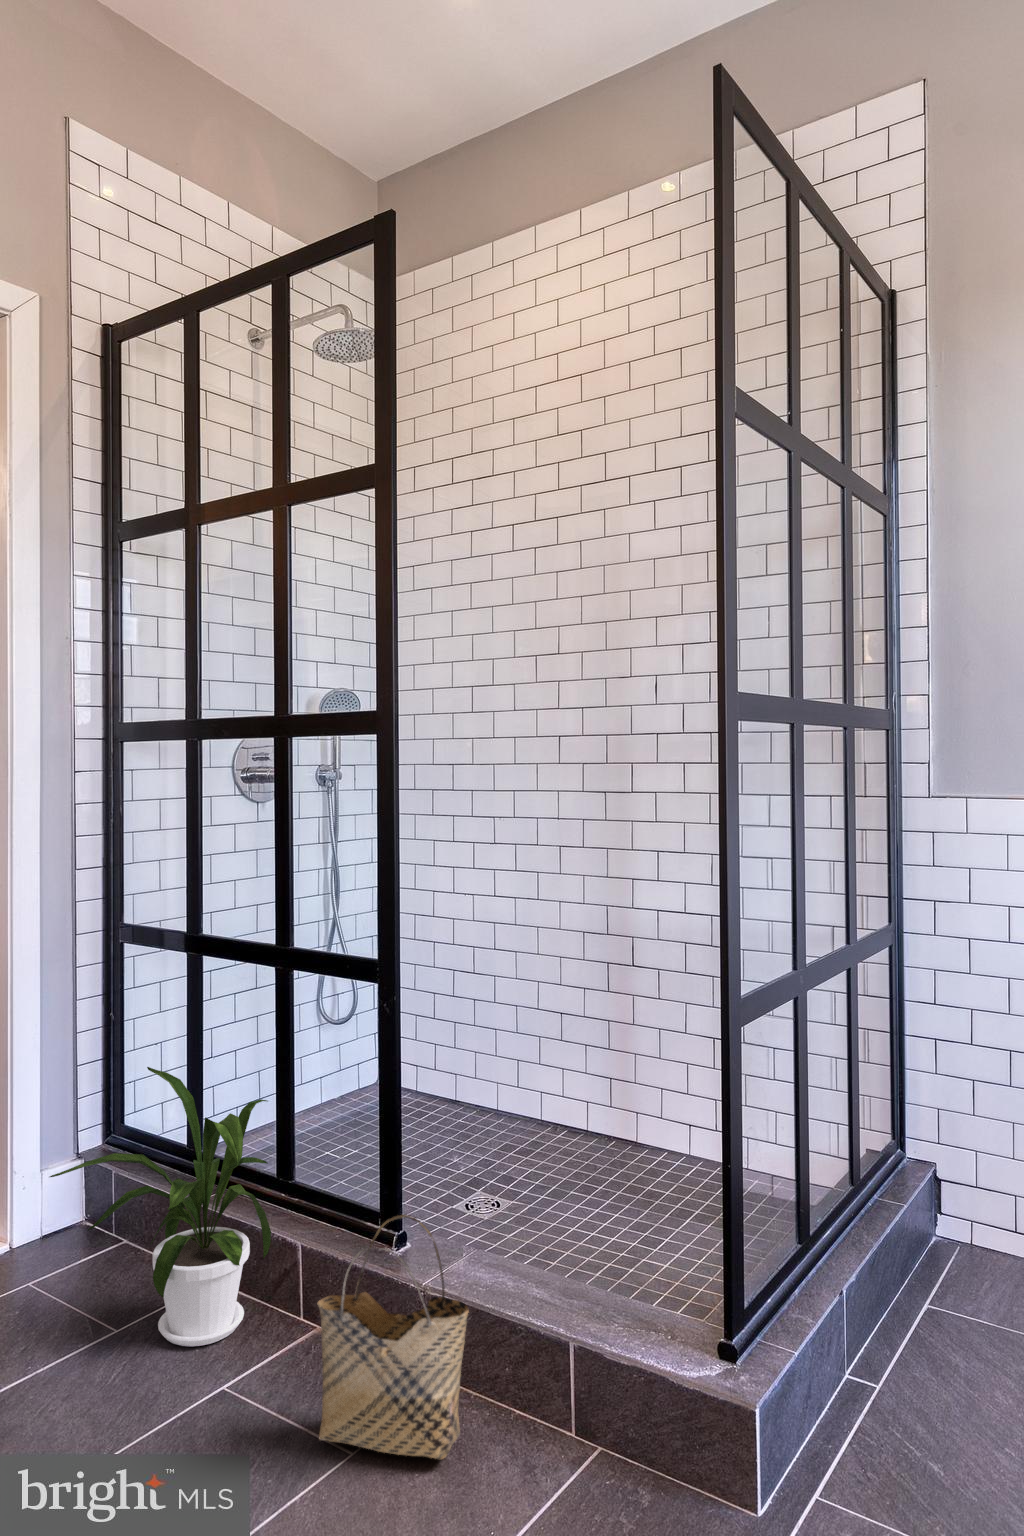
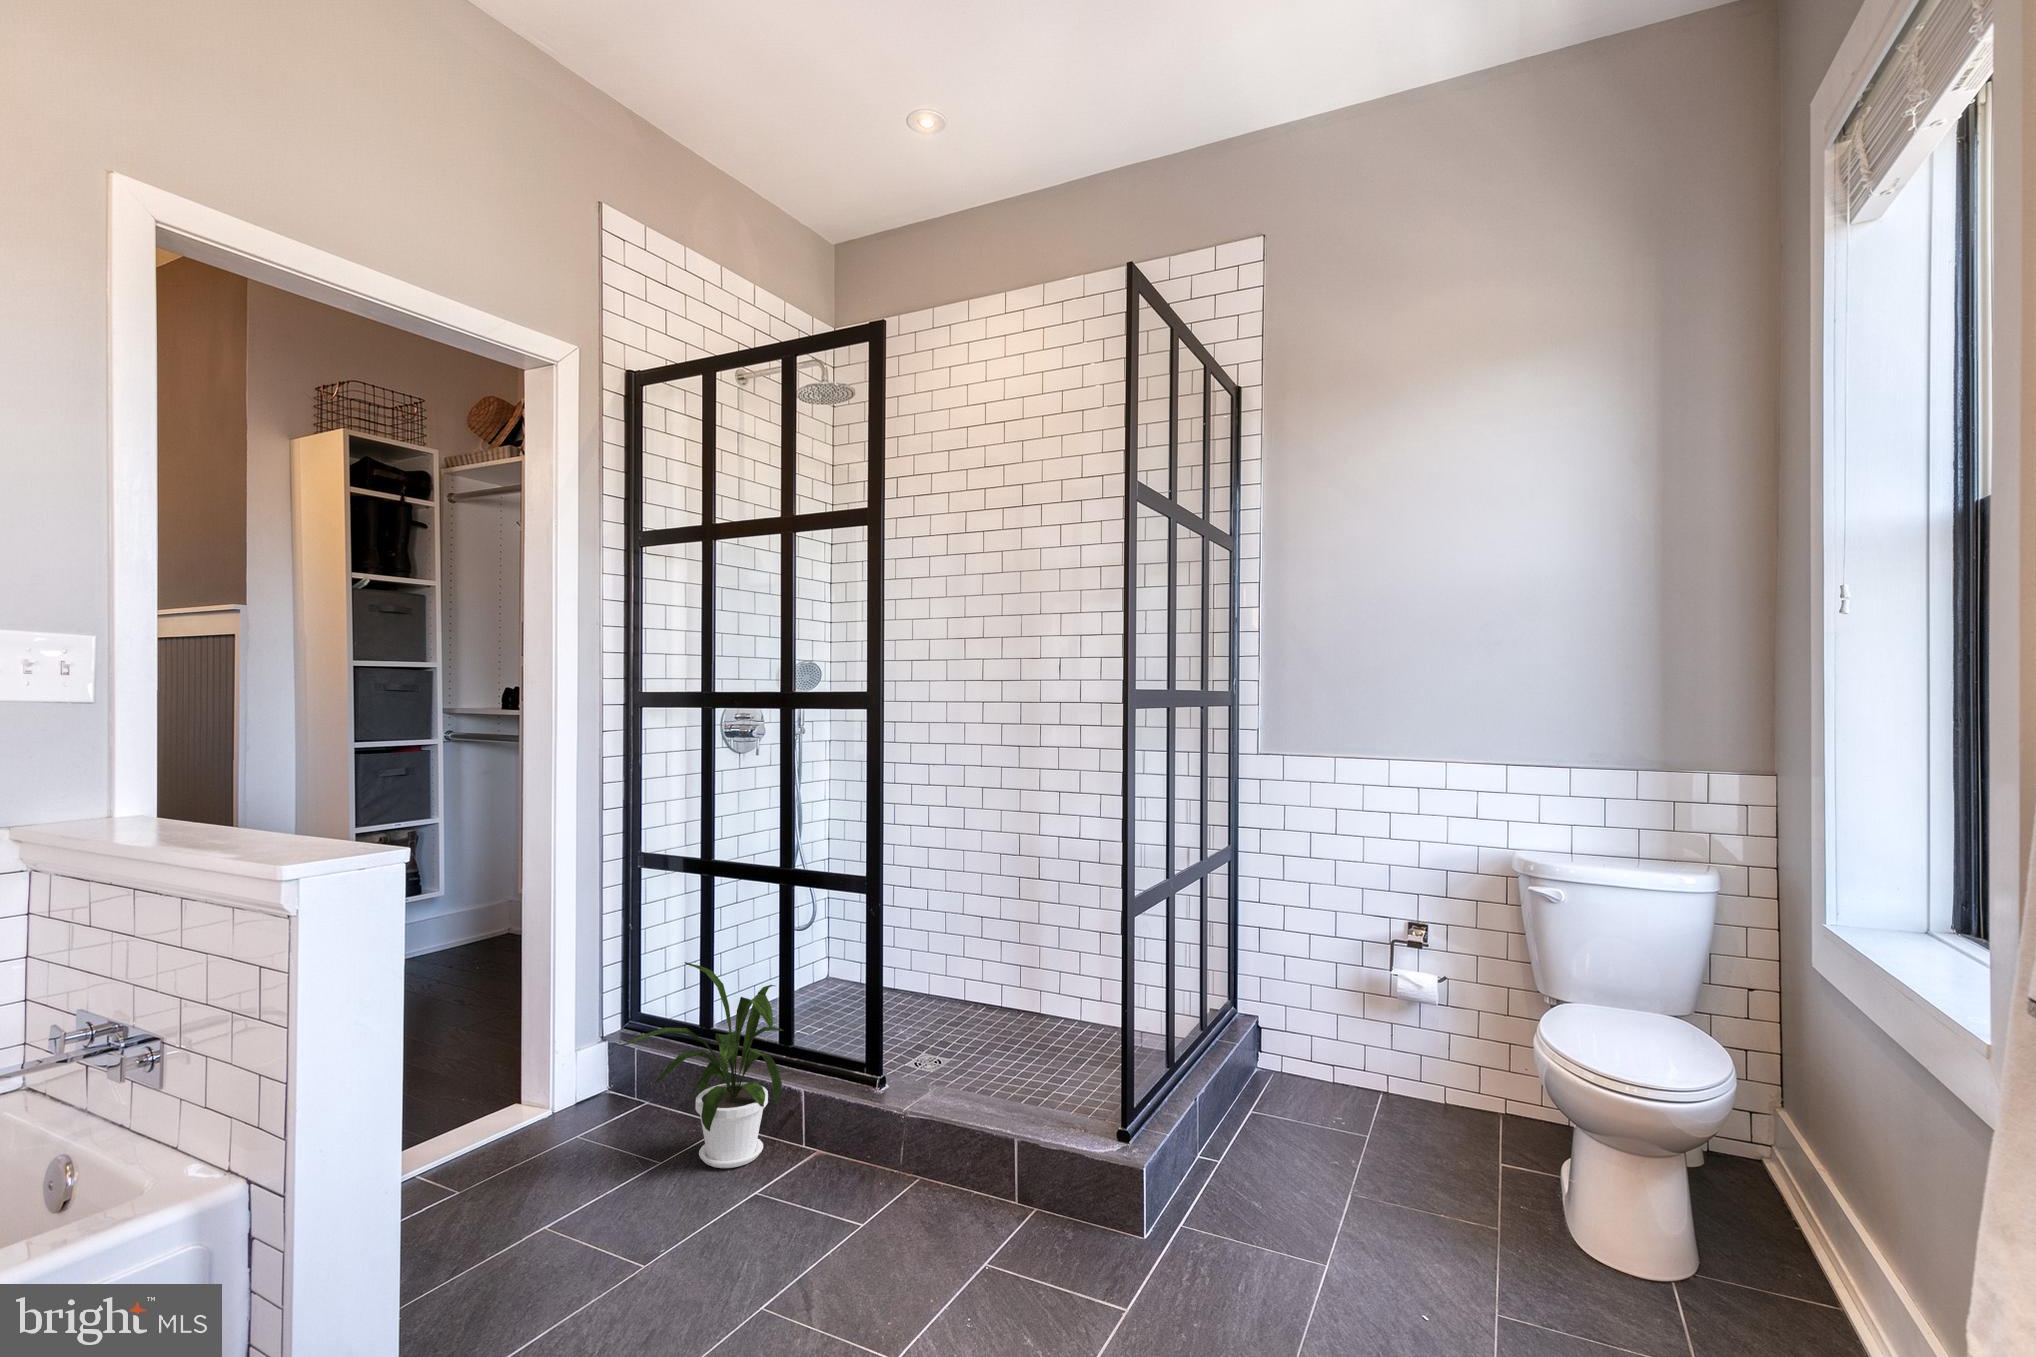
woven basket: present [317,1214,469,1459] -> none [840,1057,948,1220]

